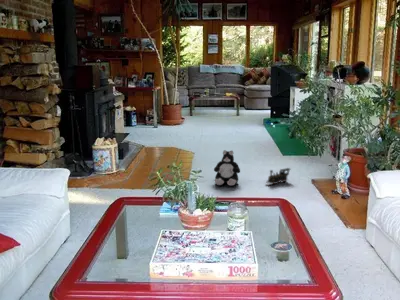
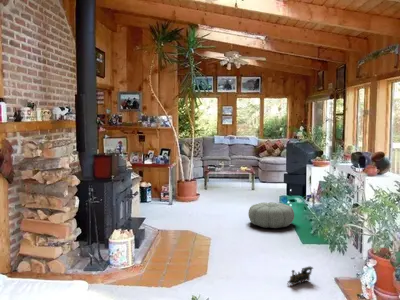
pouf: none [231,120,276,144] -> present [248,202,294,228]
plush toy: present [214,150,240,186] -> none [233,248,261,287]

